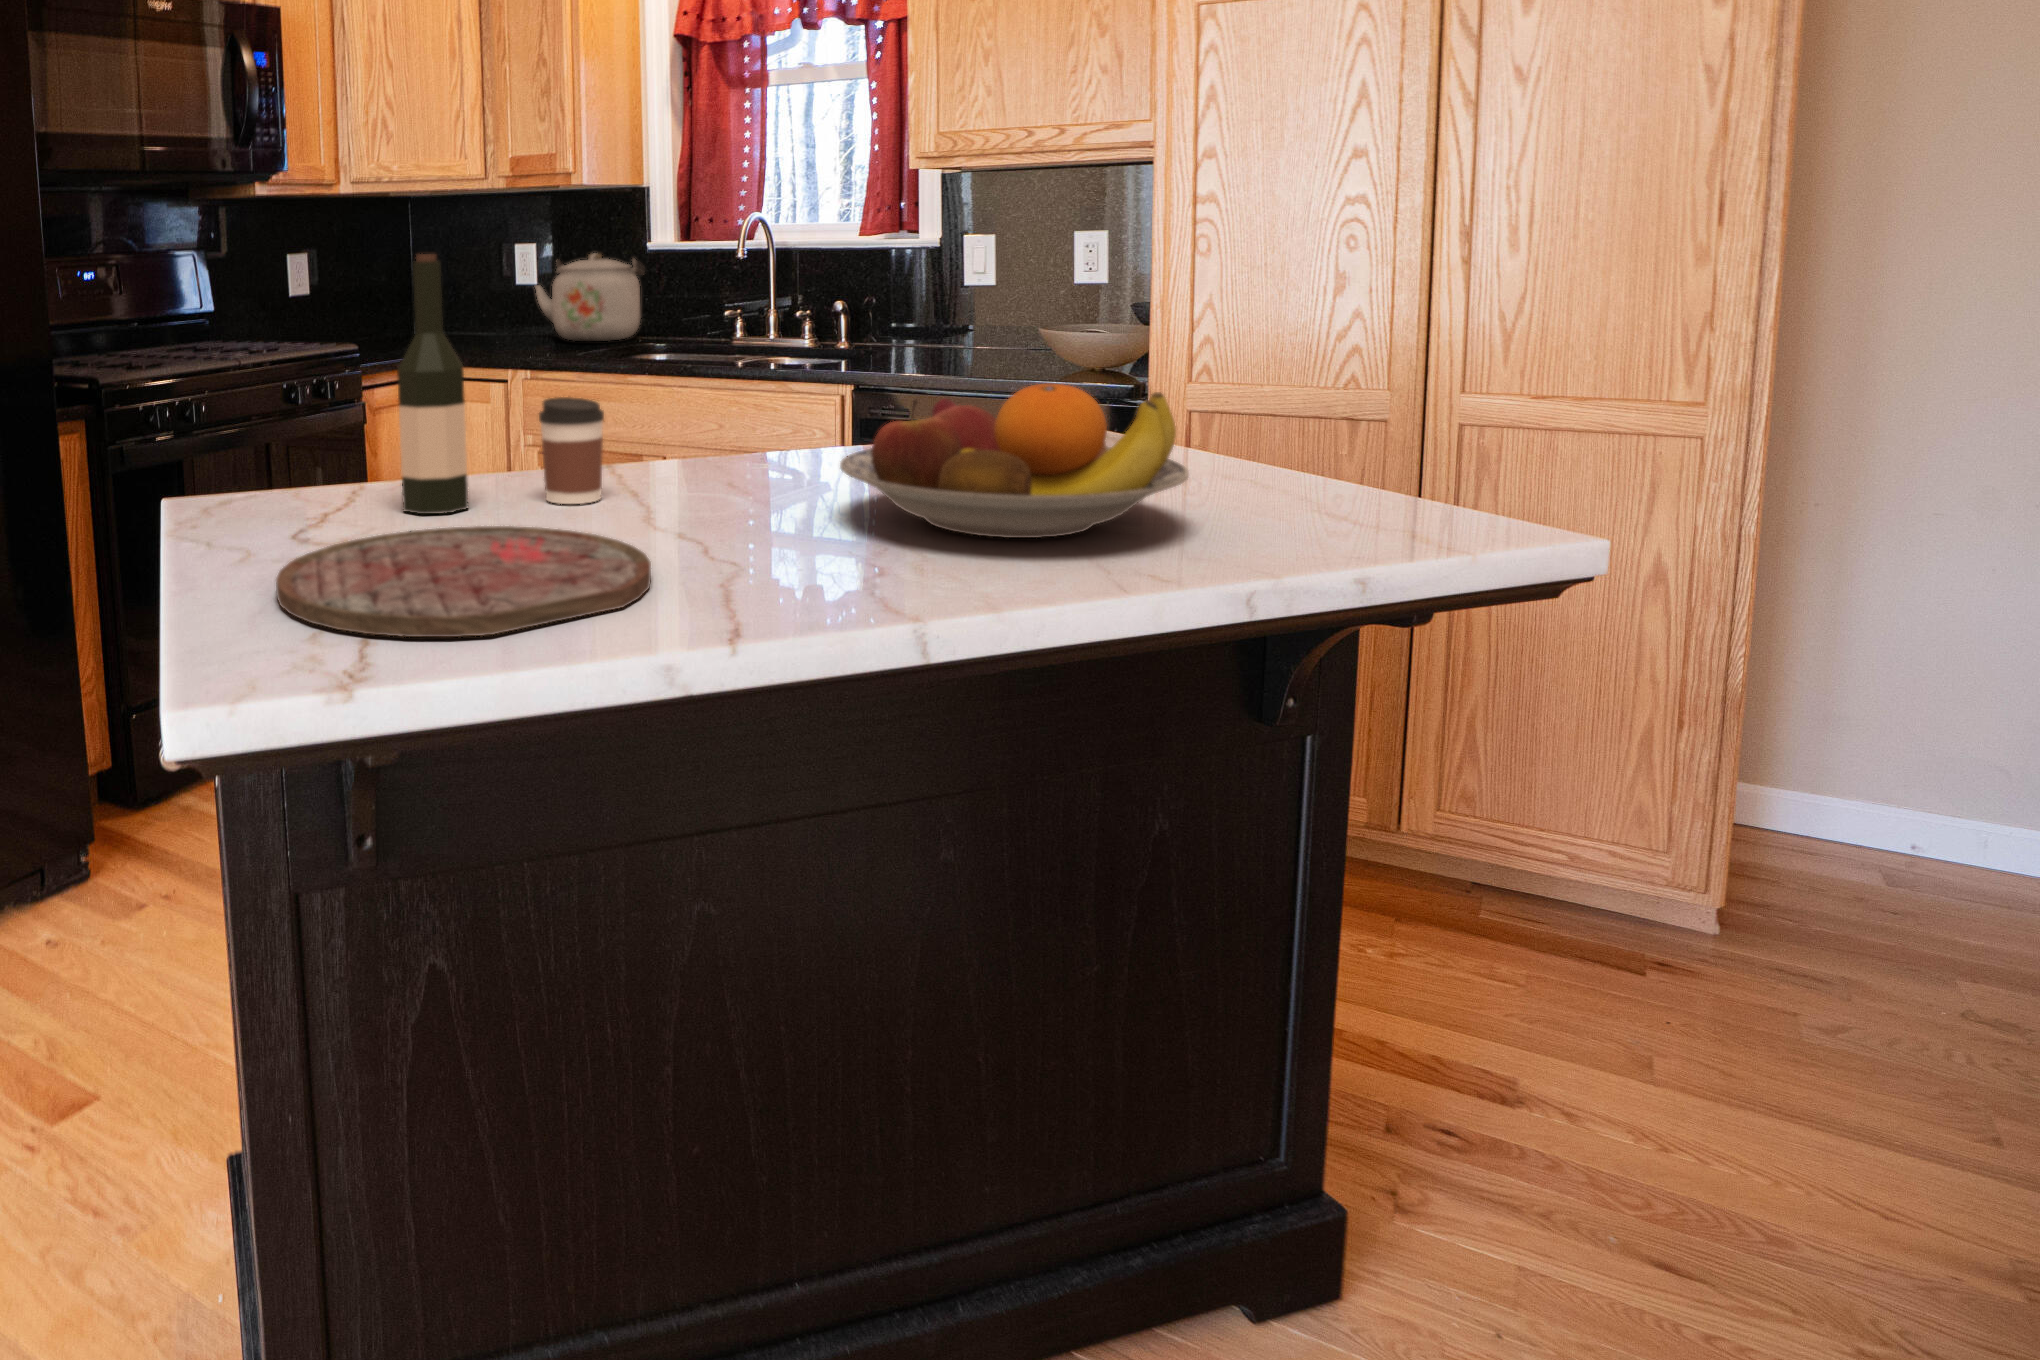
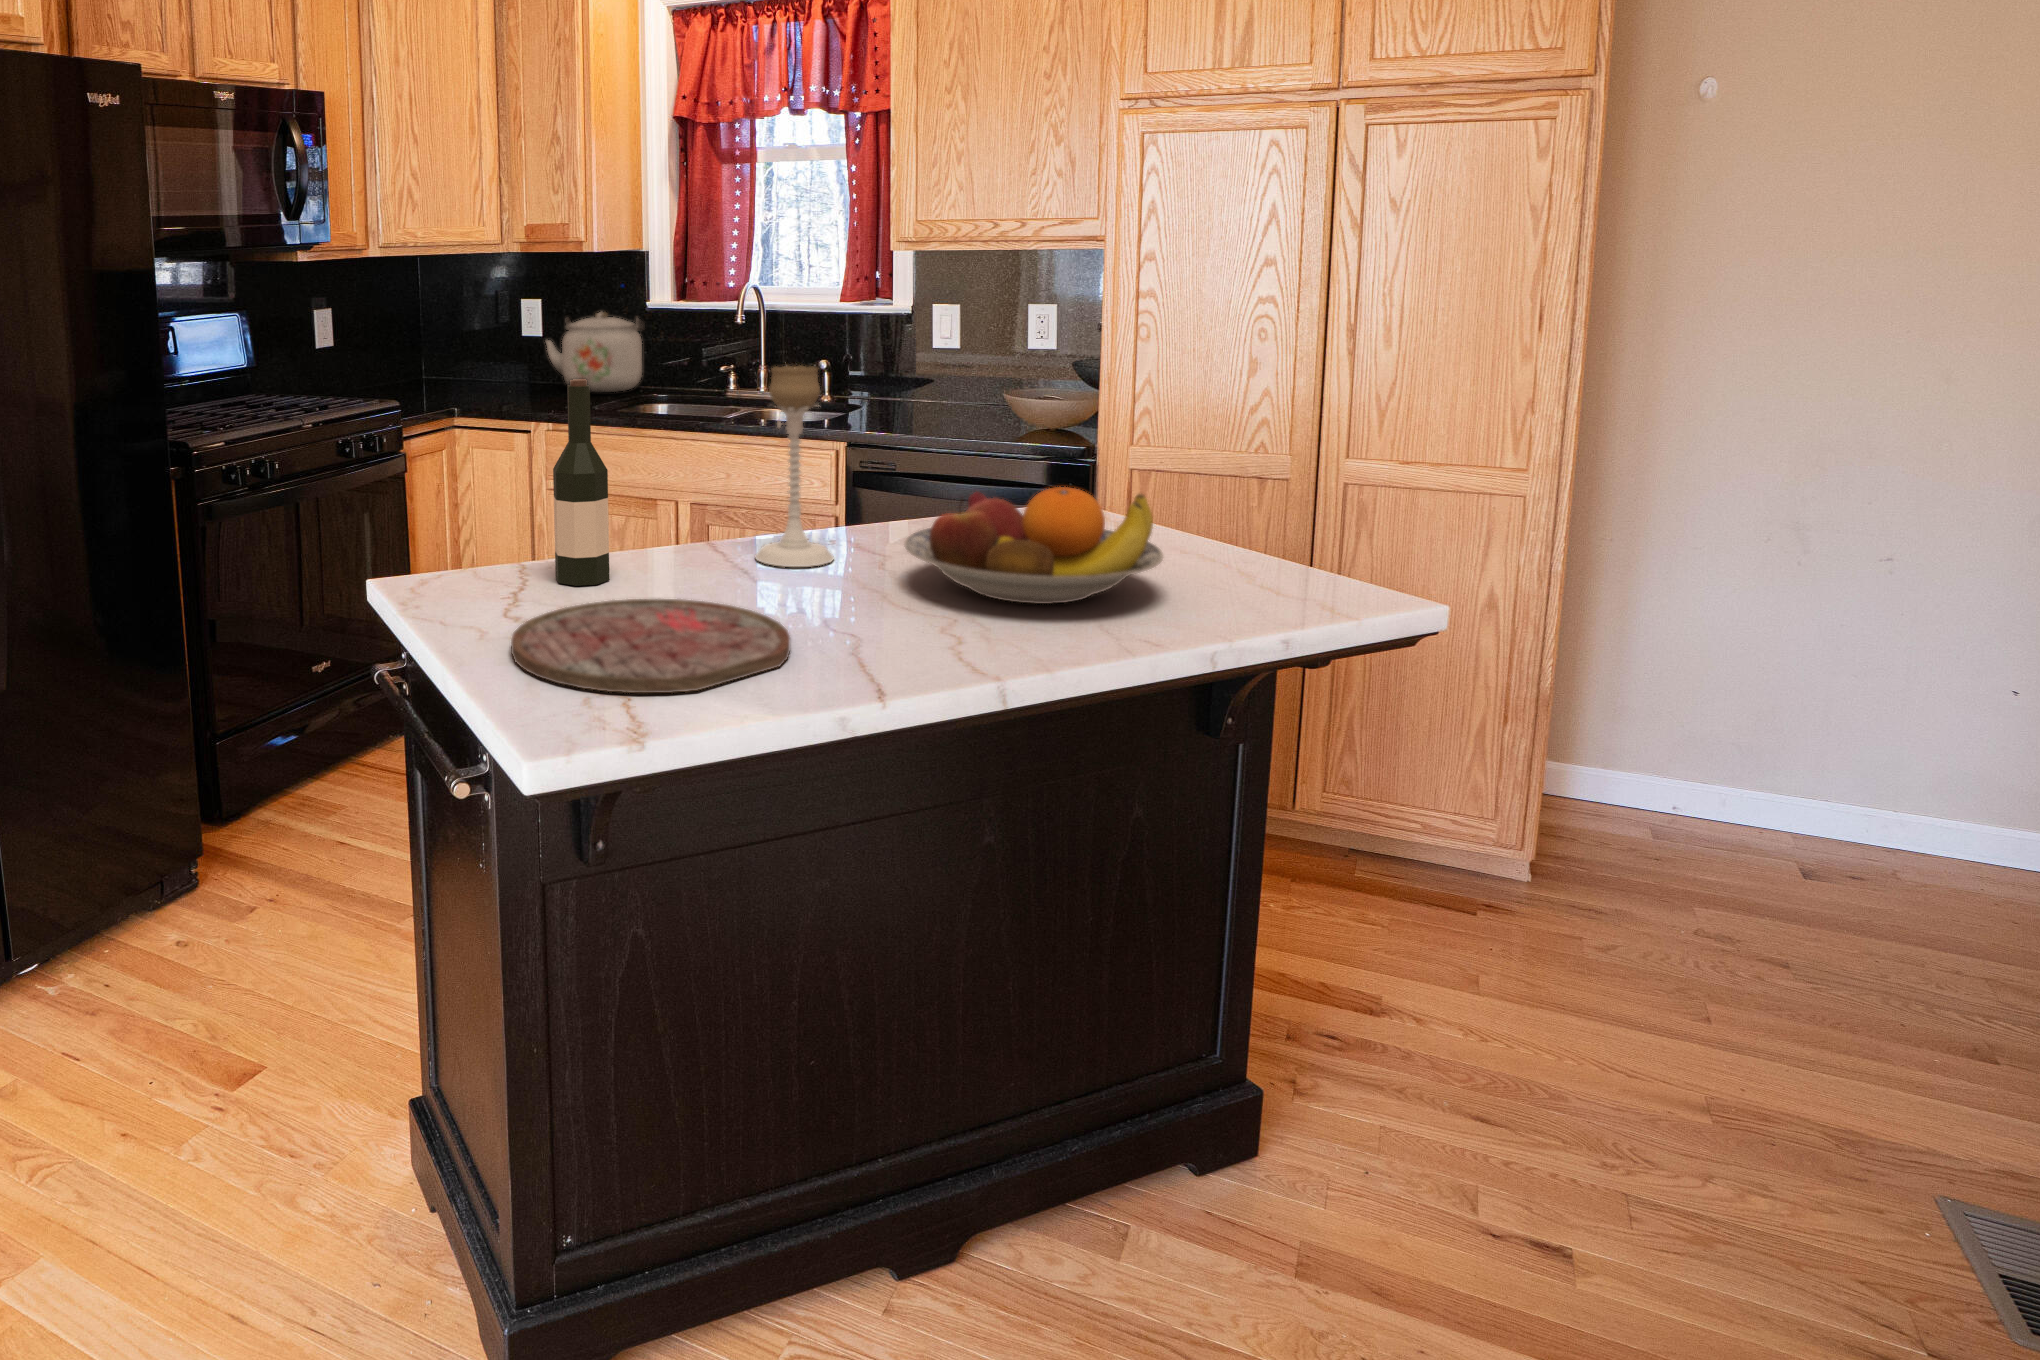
candle holder: none [665,242,765,496] -> present [755,365,834,567]
coffee cup: present [539,397,604,504] -> none [662,489,714,575]

